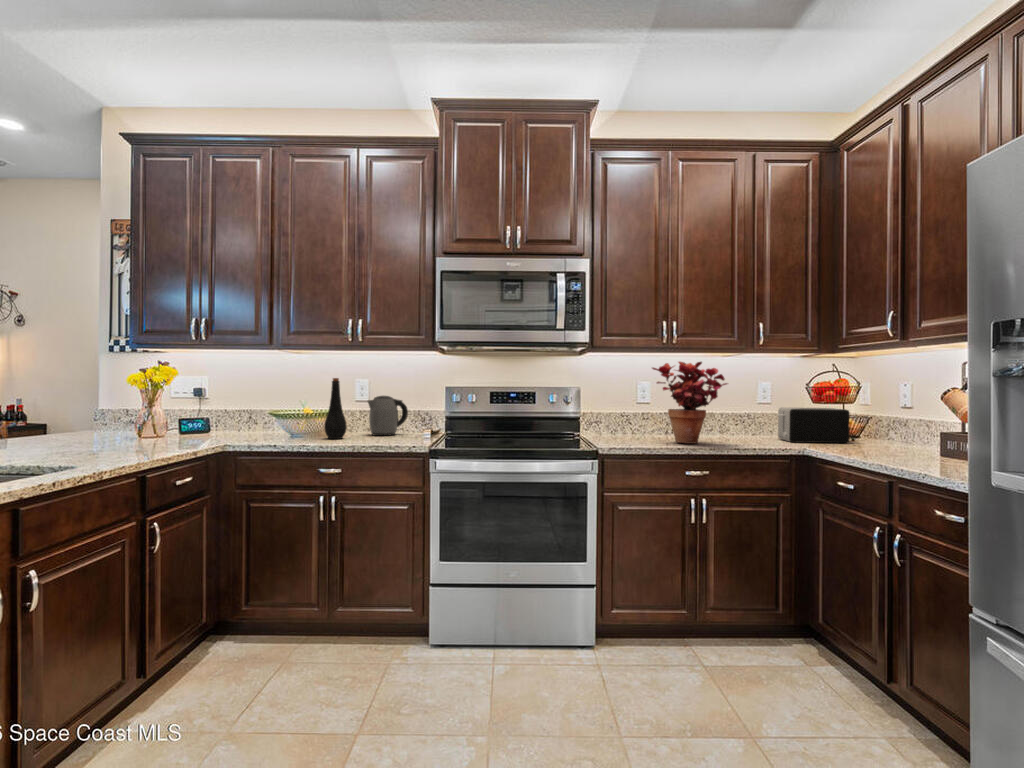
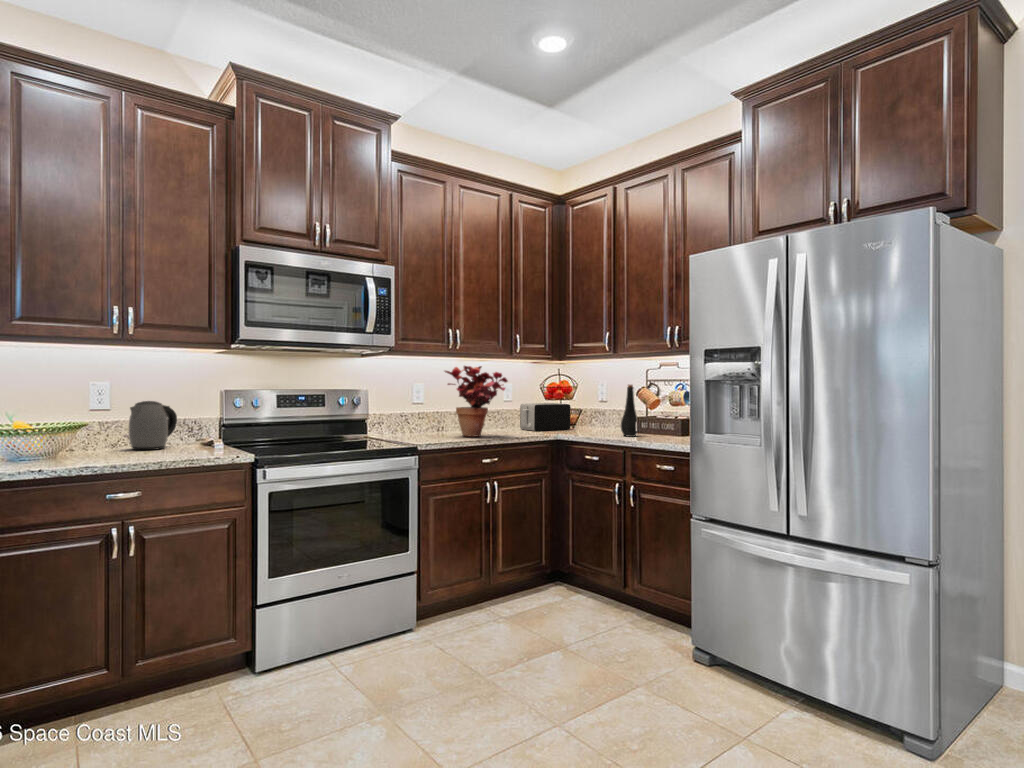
bottle: present [324,378,347,439] -> present [621,385,638,437]

